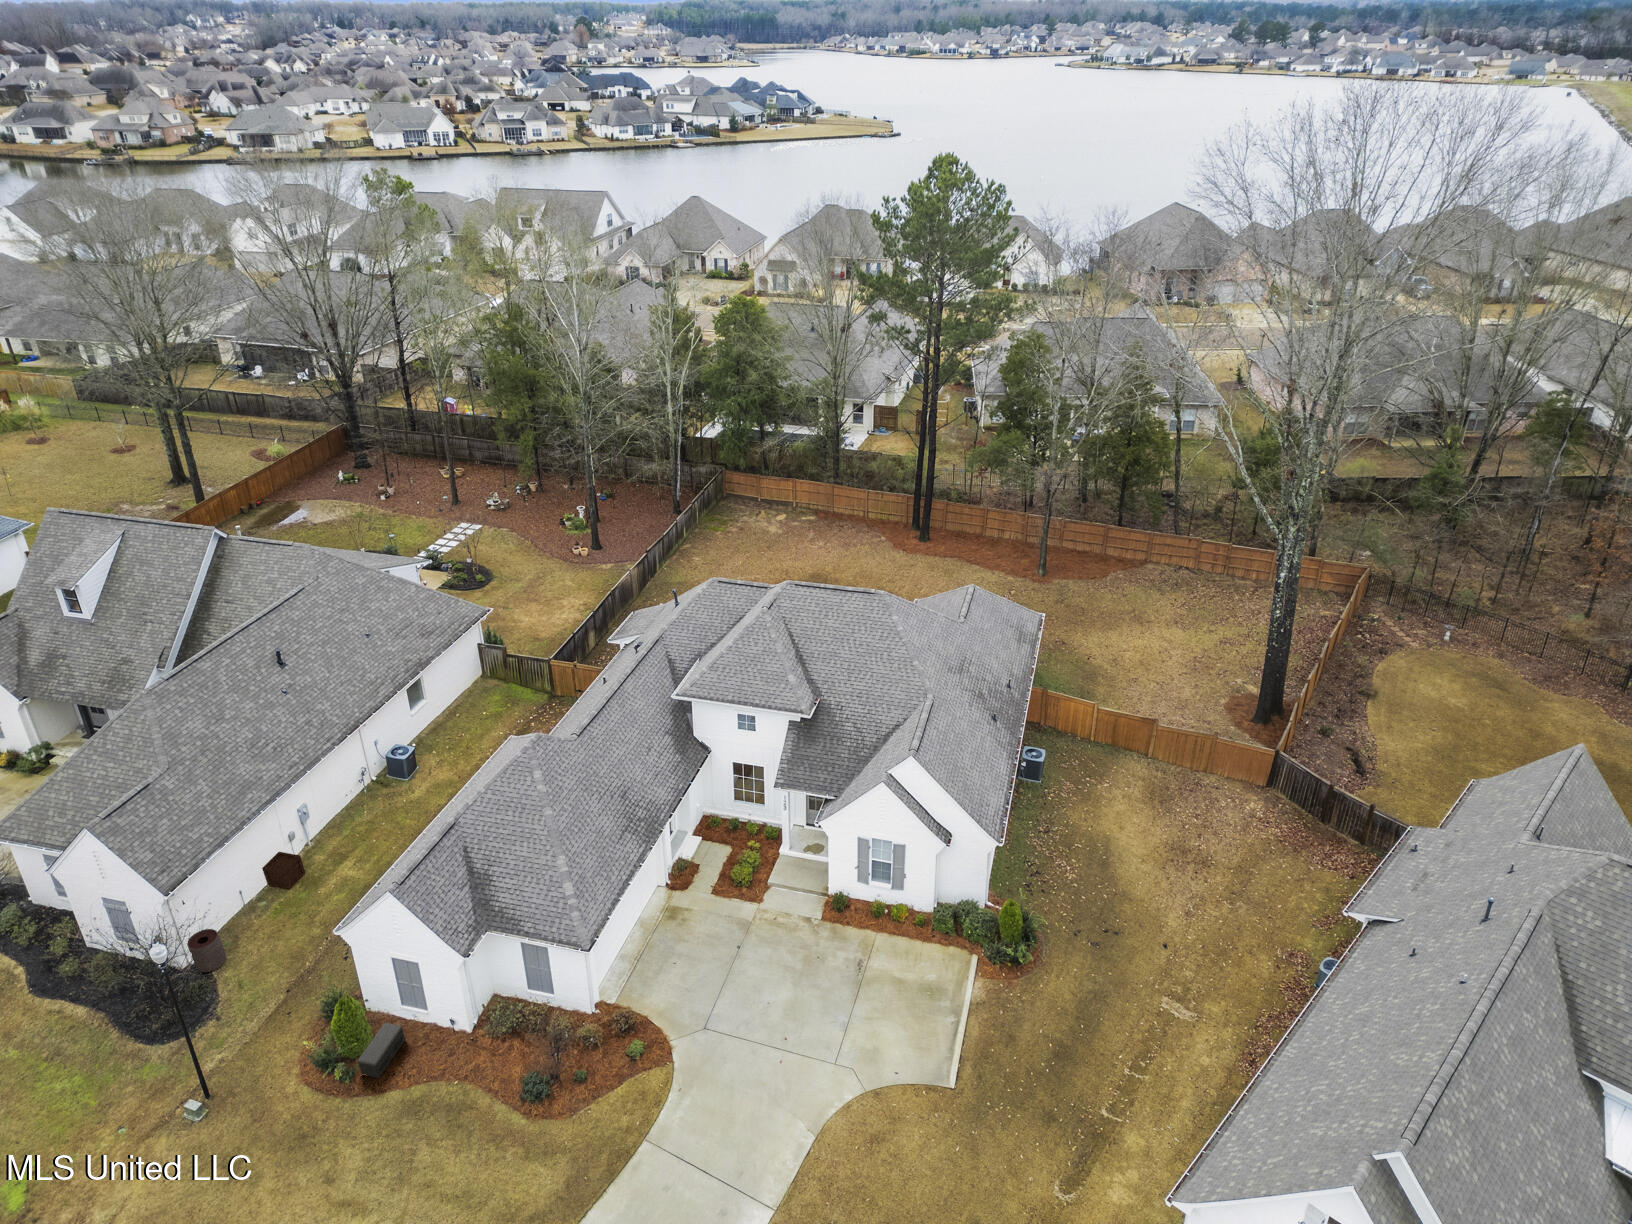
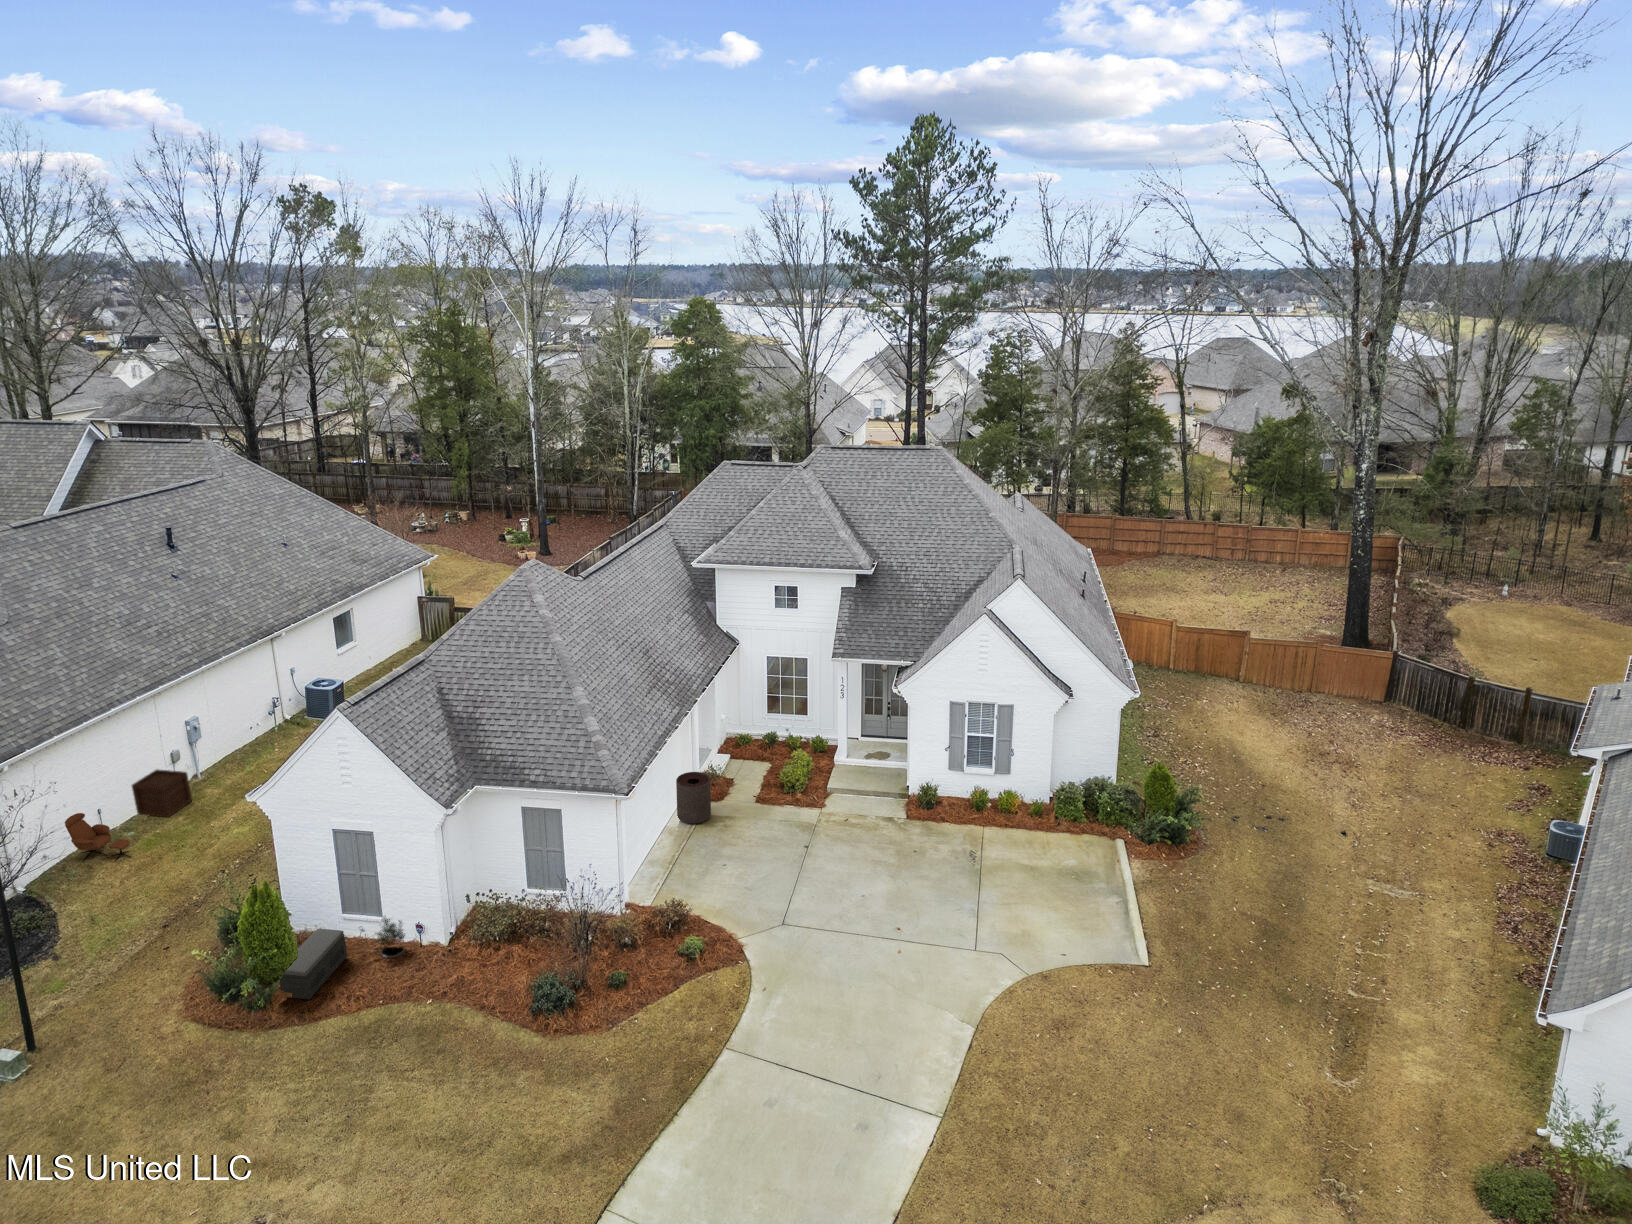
lounge chair: none [218,899,265,936] -> present [65,813,131,862]
trash can: present [187,929,226,972] -> present [676,772,711,823]
potted tree: none [422,1016,444,1043] -> present [377,916,405,958]

